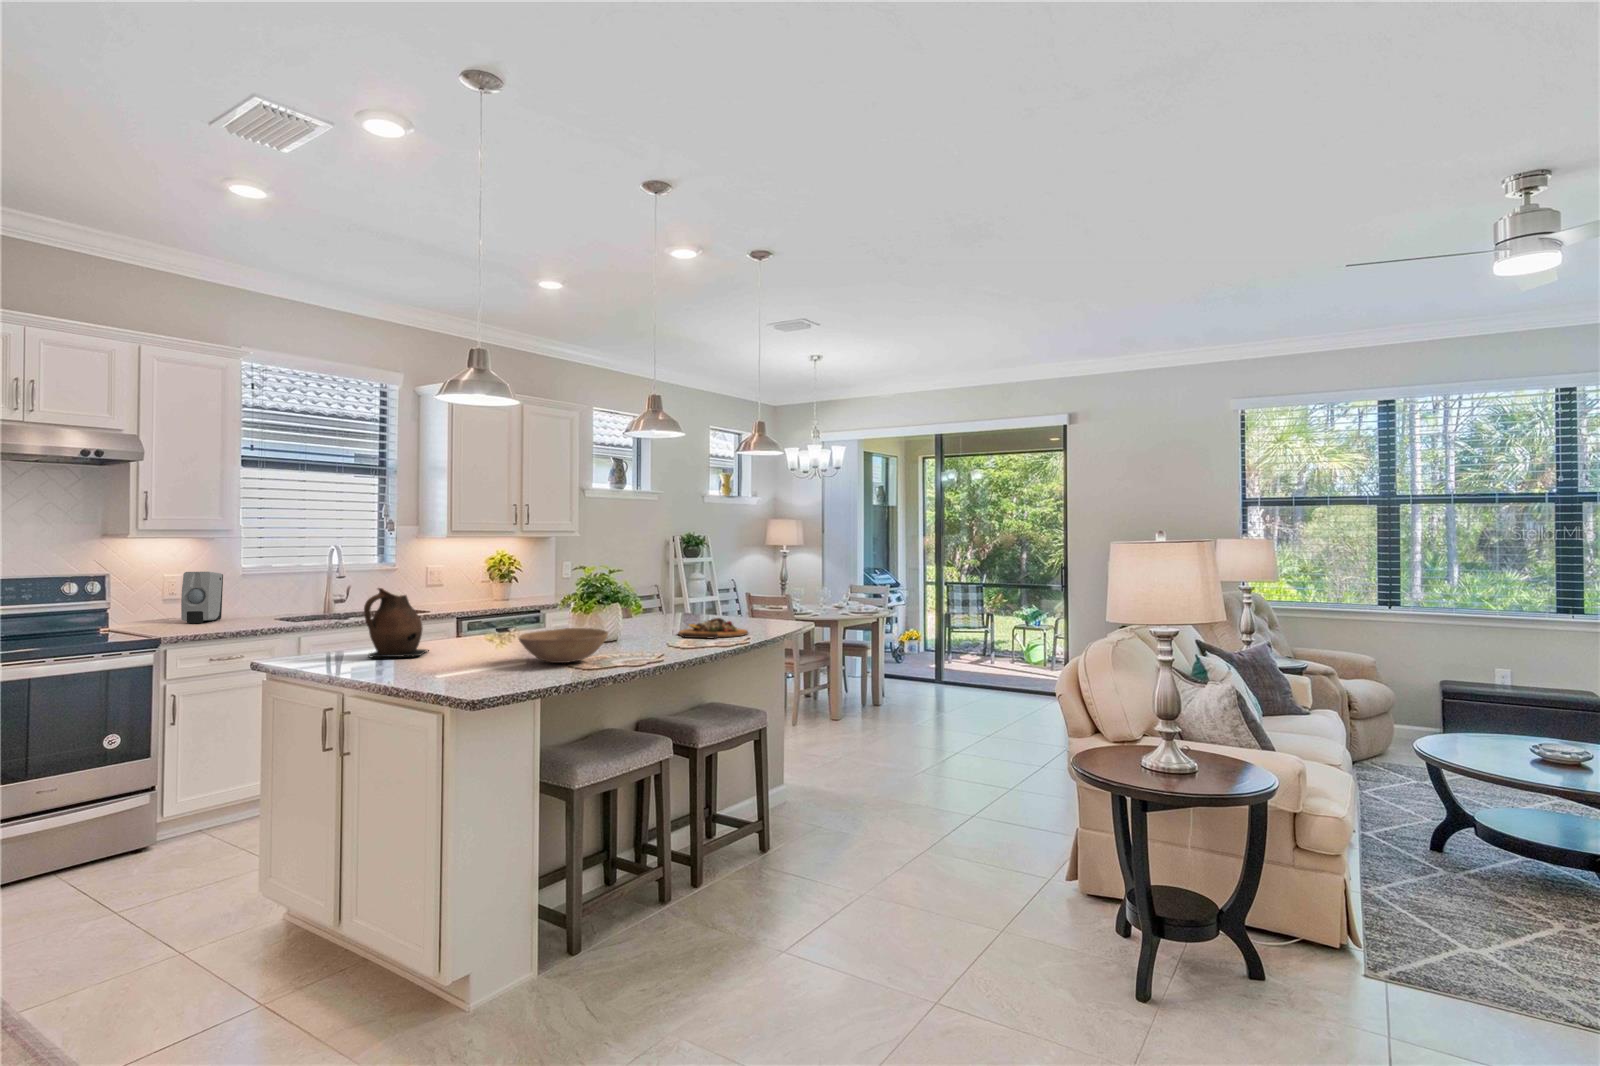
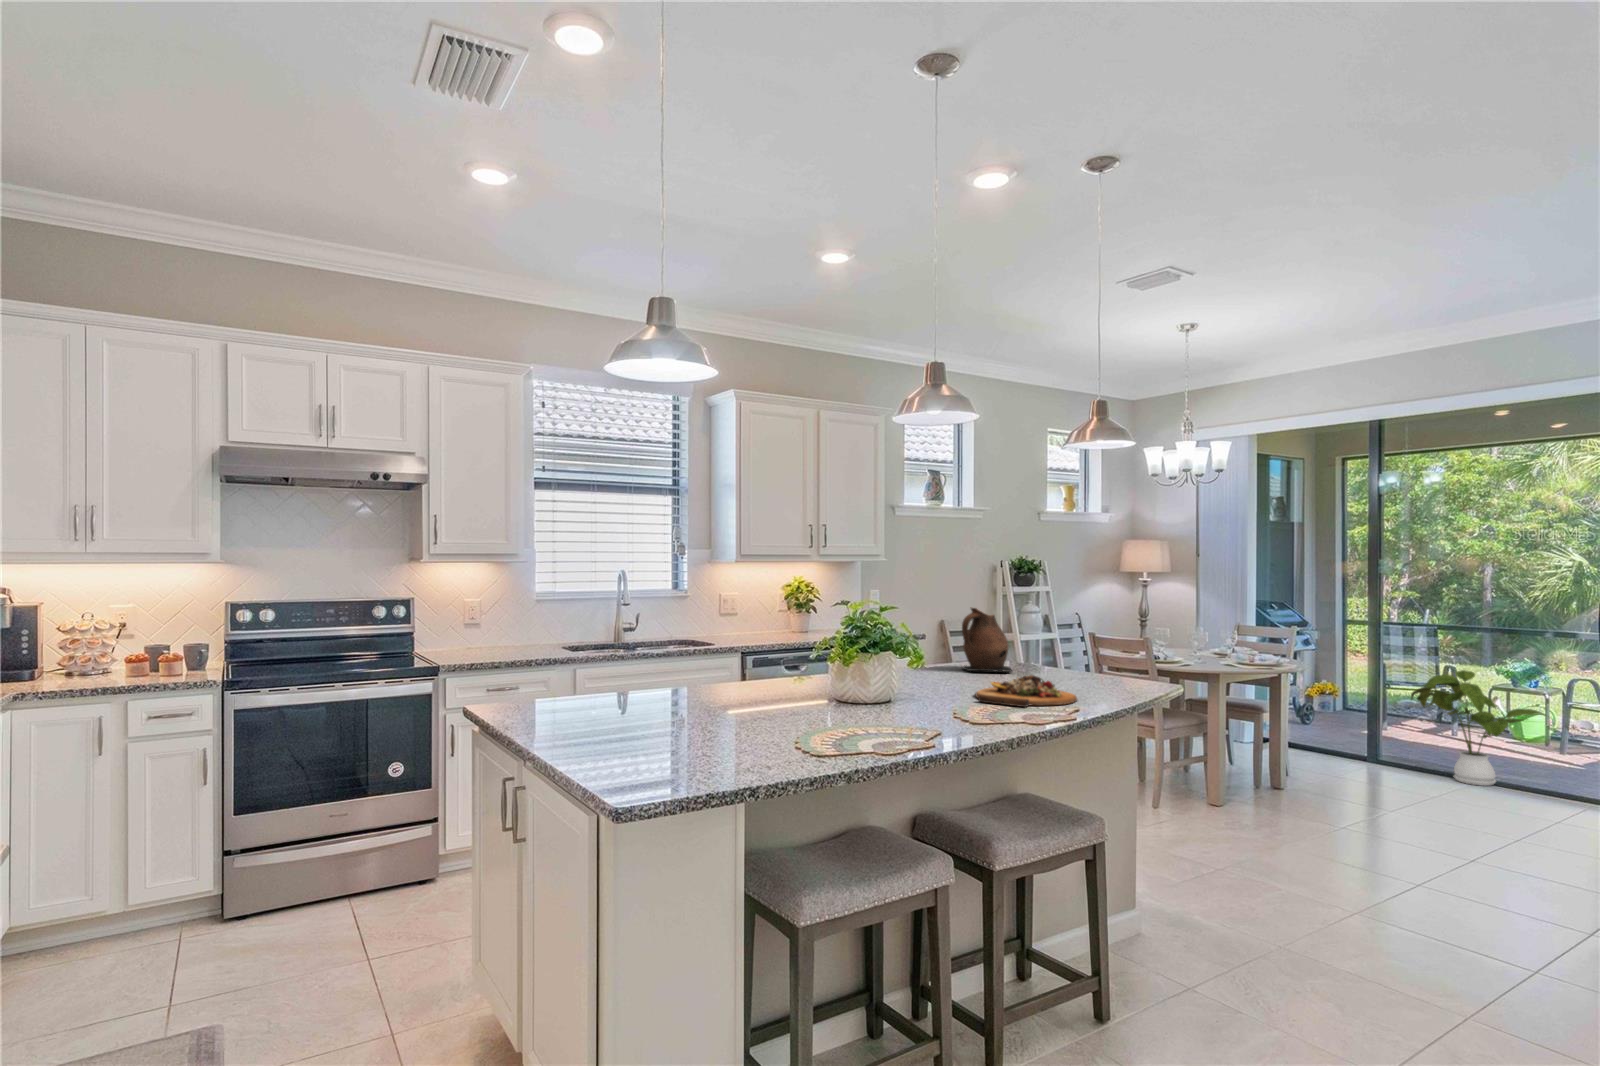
soap dispenser: present [181,572,223,623] -> none [477,596,517,649]
ceramic pitcher: present [364,588,428,657] -> present [962,608,1012,672]
house plant: none [961,613,1040,692] -> present [1411,670,1544,786]
bowl: present [519,628,608,663] -> none [733,687,855,739]

